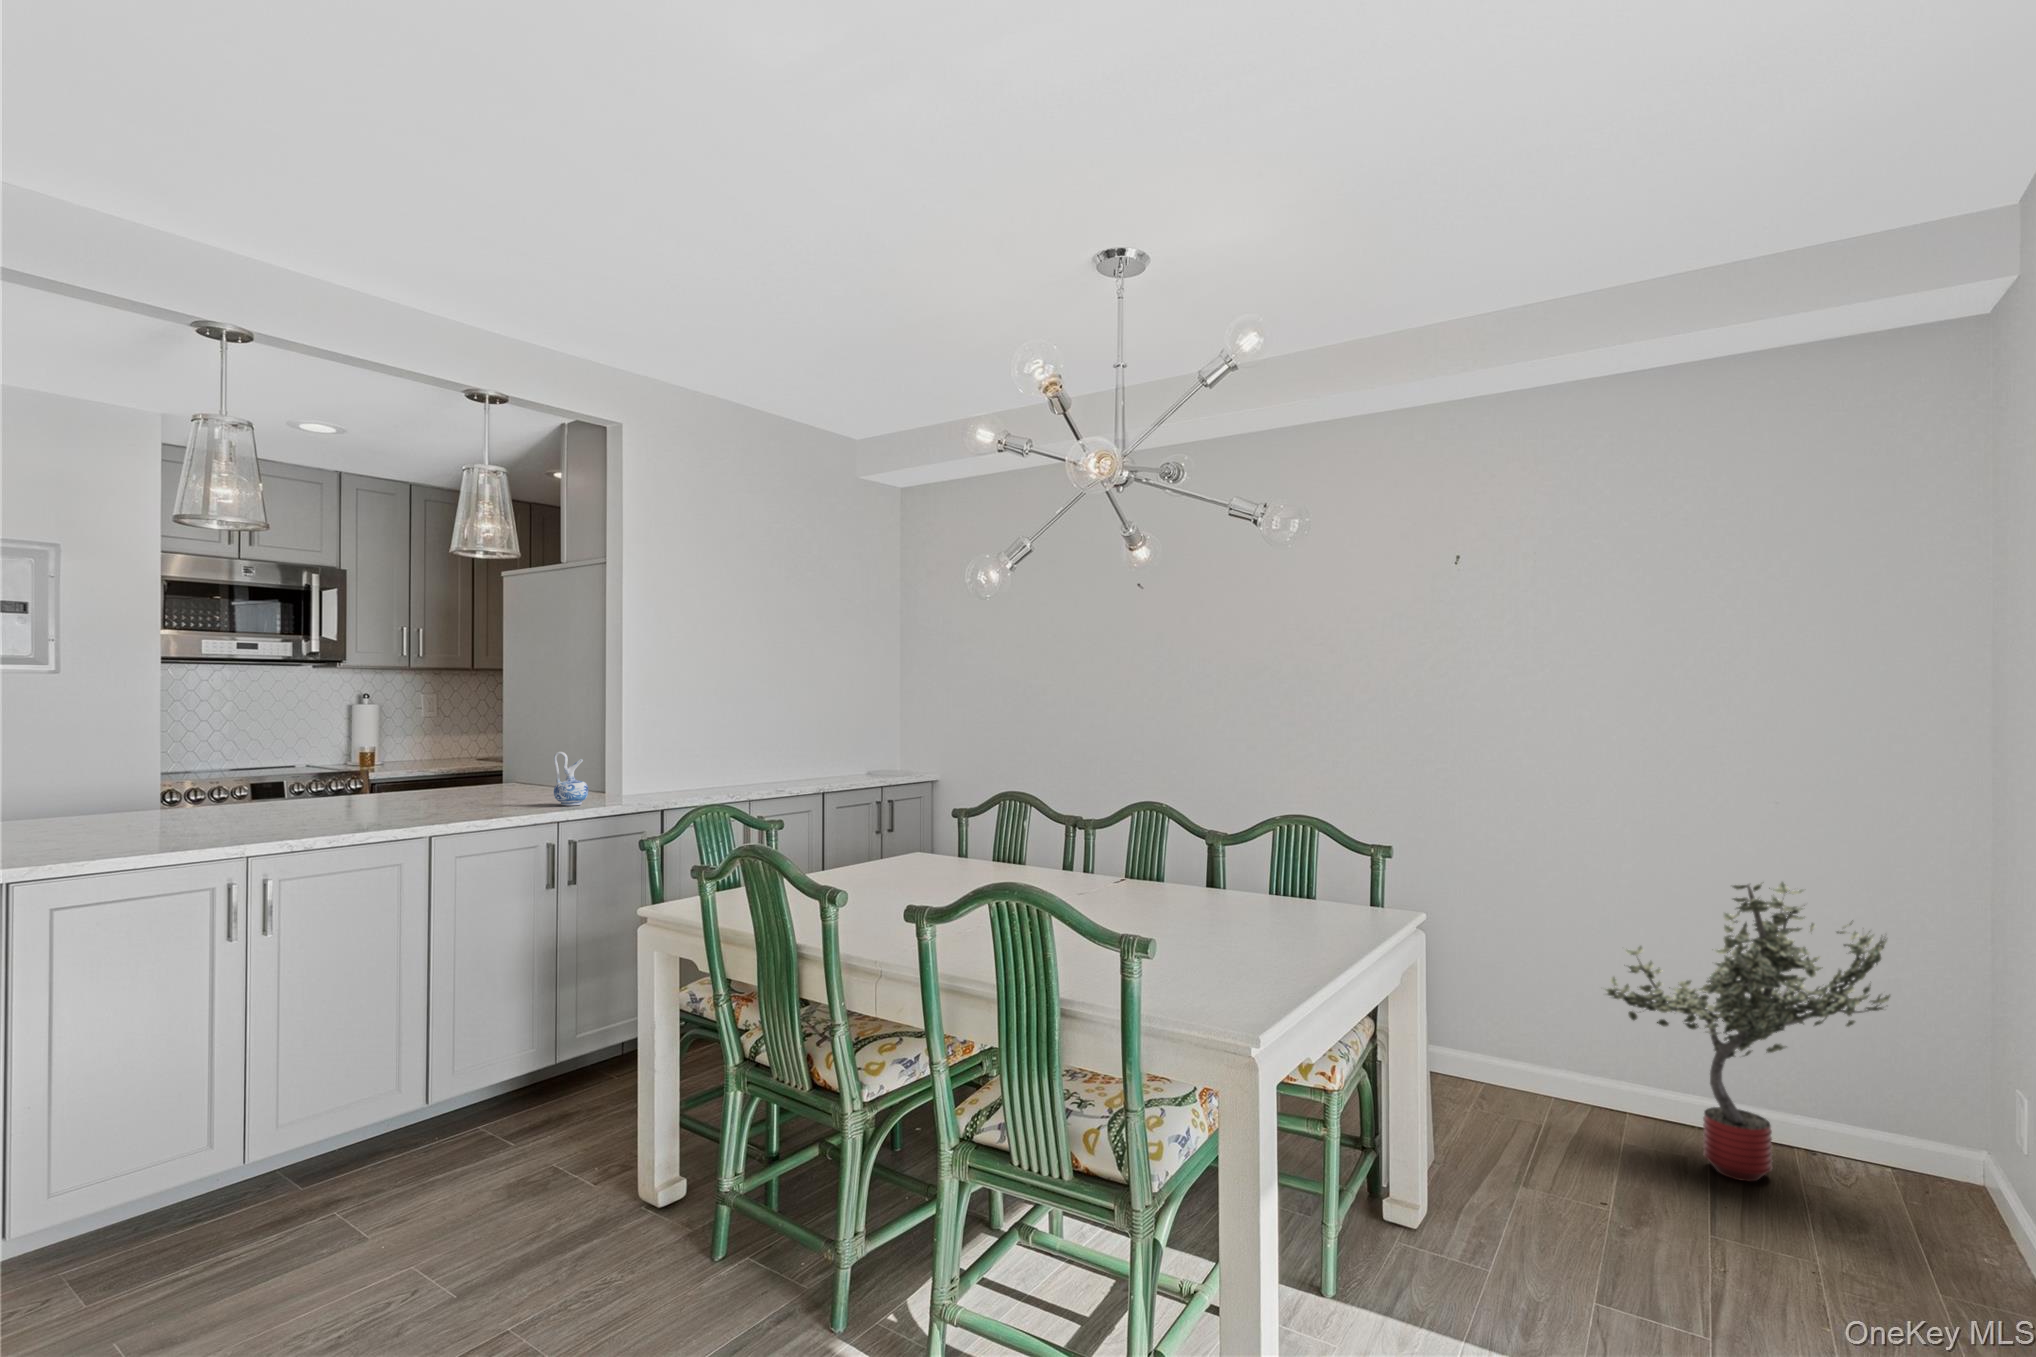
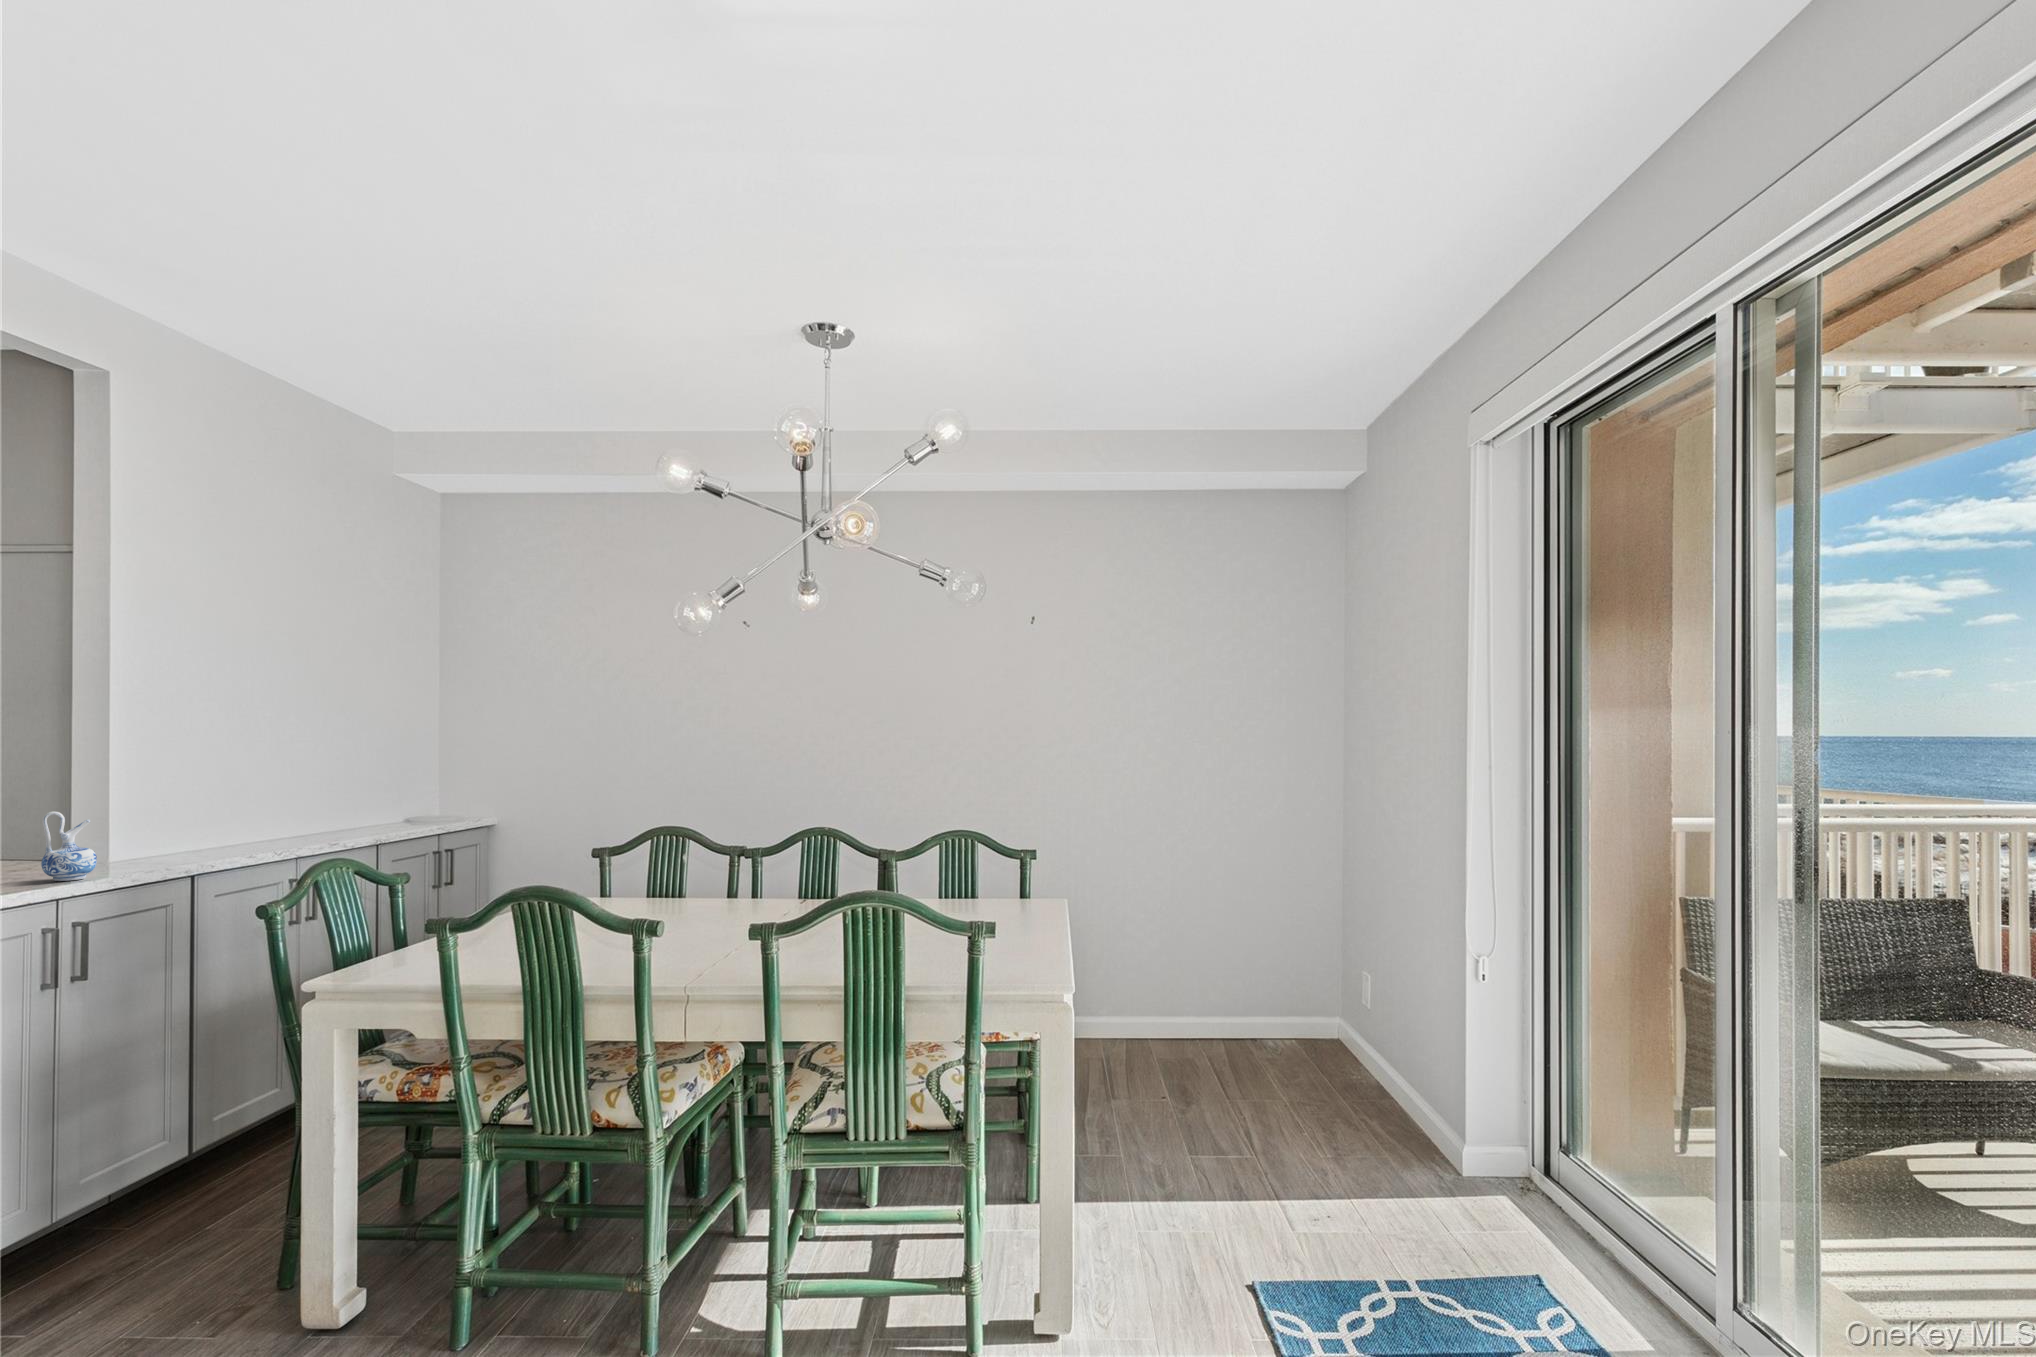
potted tree: present [1605,882,1890,1181] -> none [1136,850,1307,1062]

